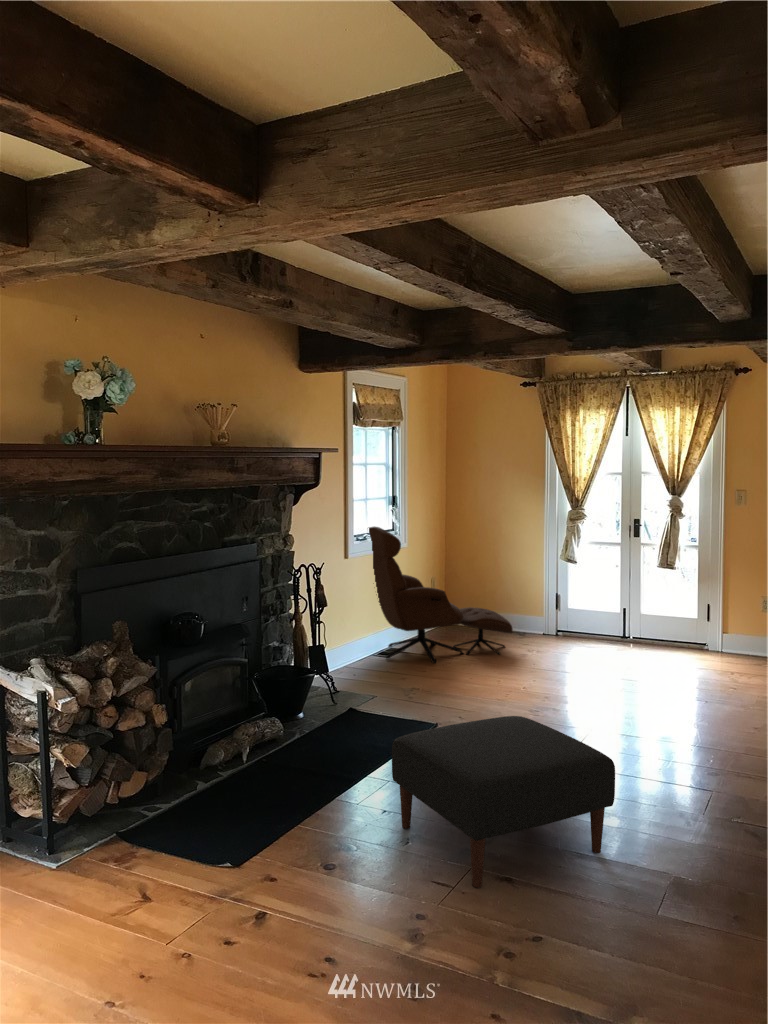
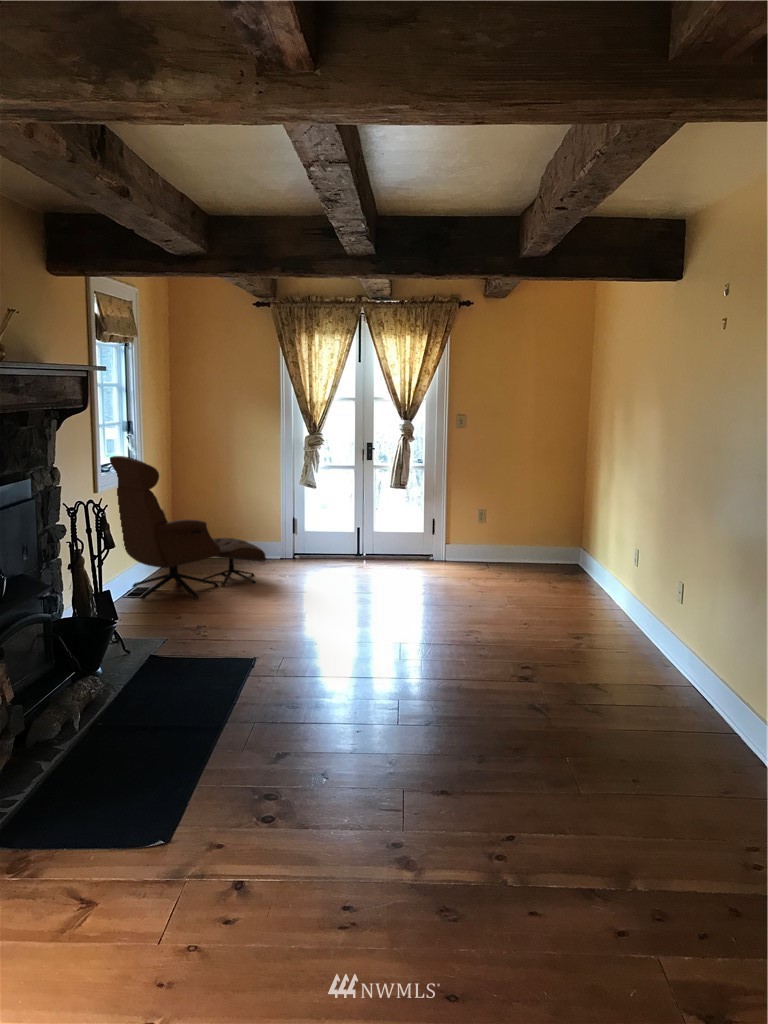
ottoman: present [392,716,615,888] -> none [293,637,508,804]

